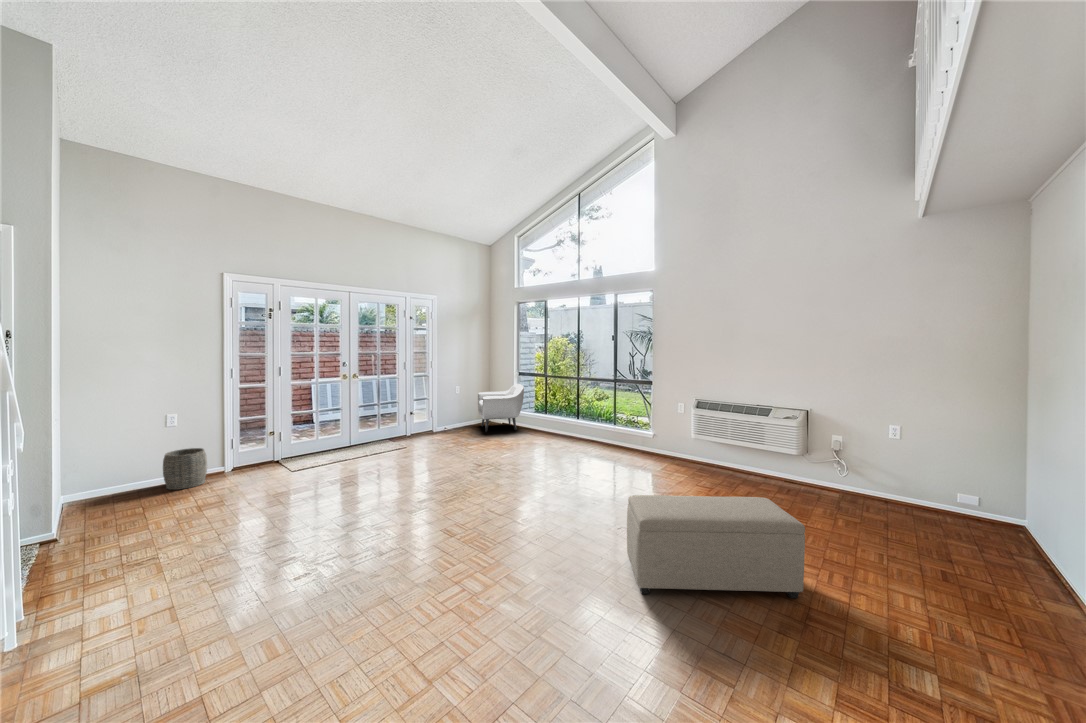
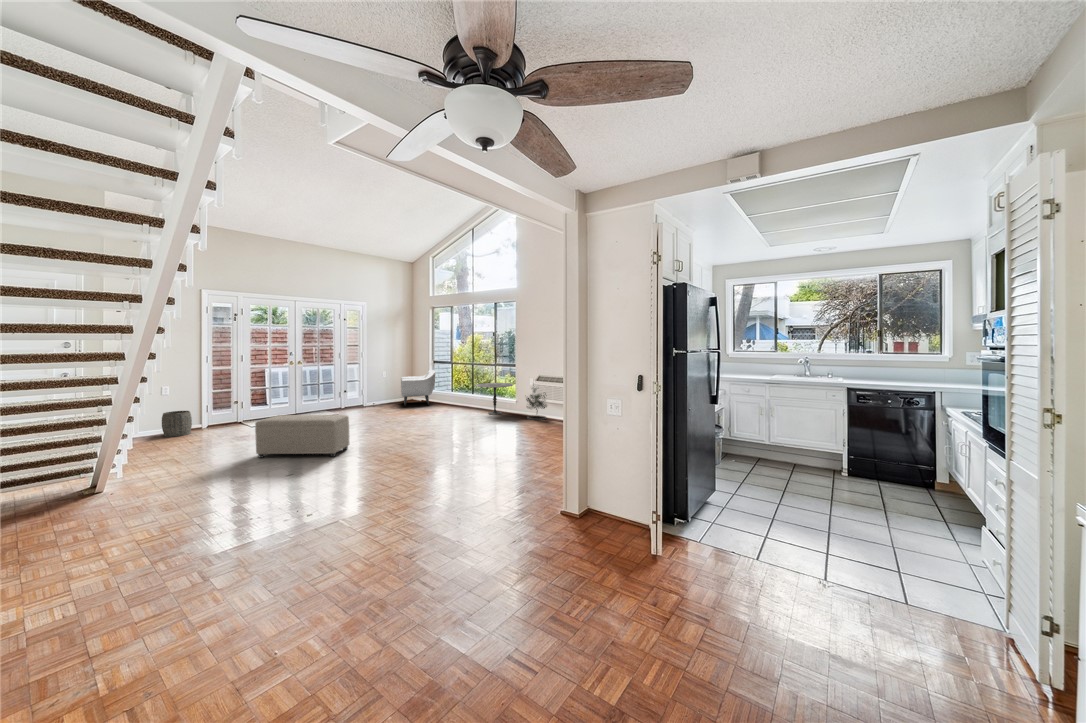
side table: none [593,405,645,452] -> present [476,383,513,415]
potted tree: none [673,410,708,465] -> present [526,385,547,420]
ottoman: present [627,495,805,598] -> present [255,415,350,458]

